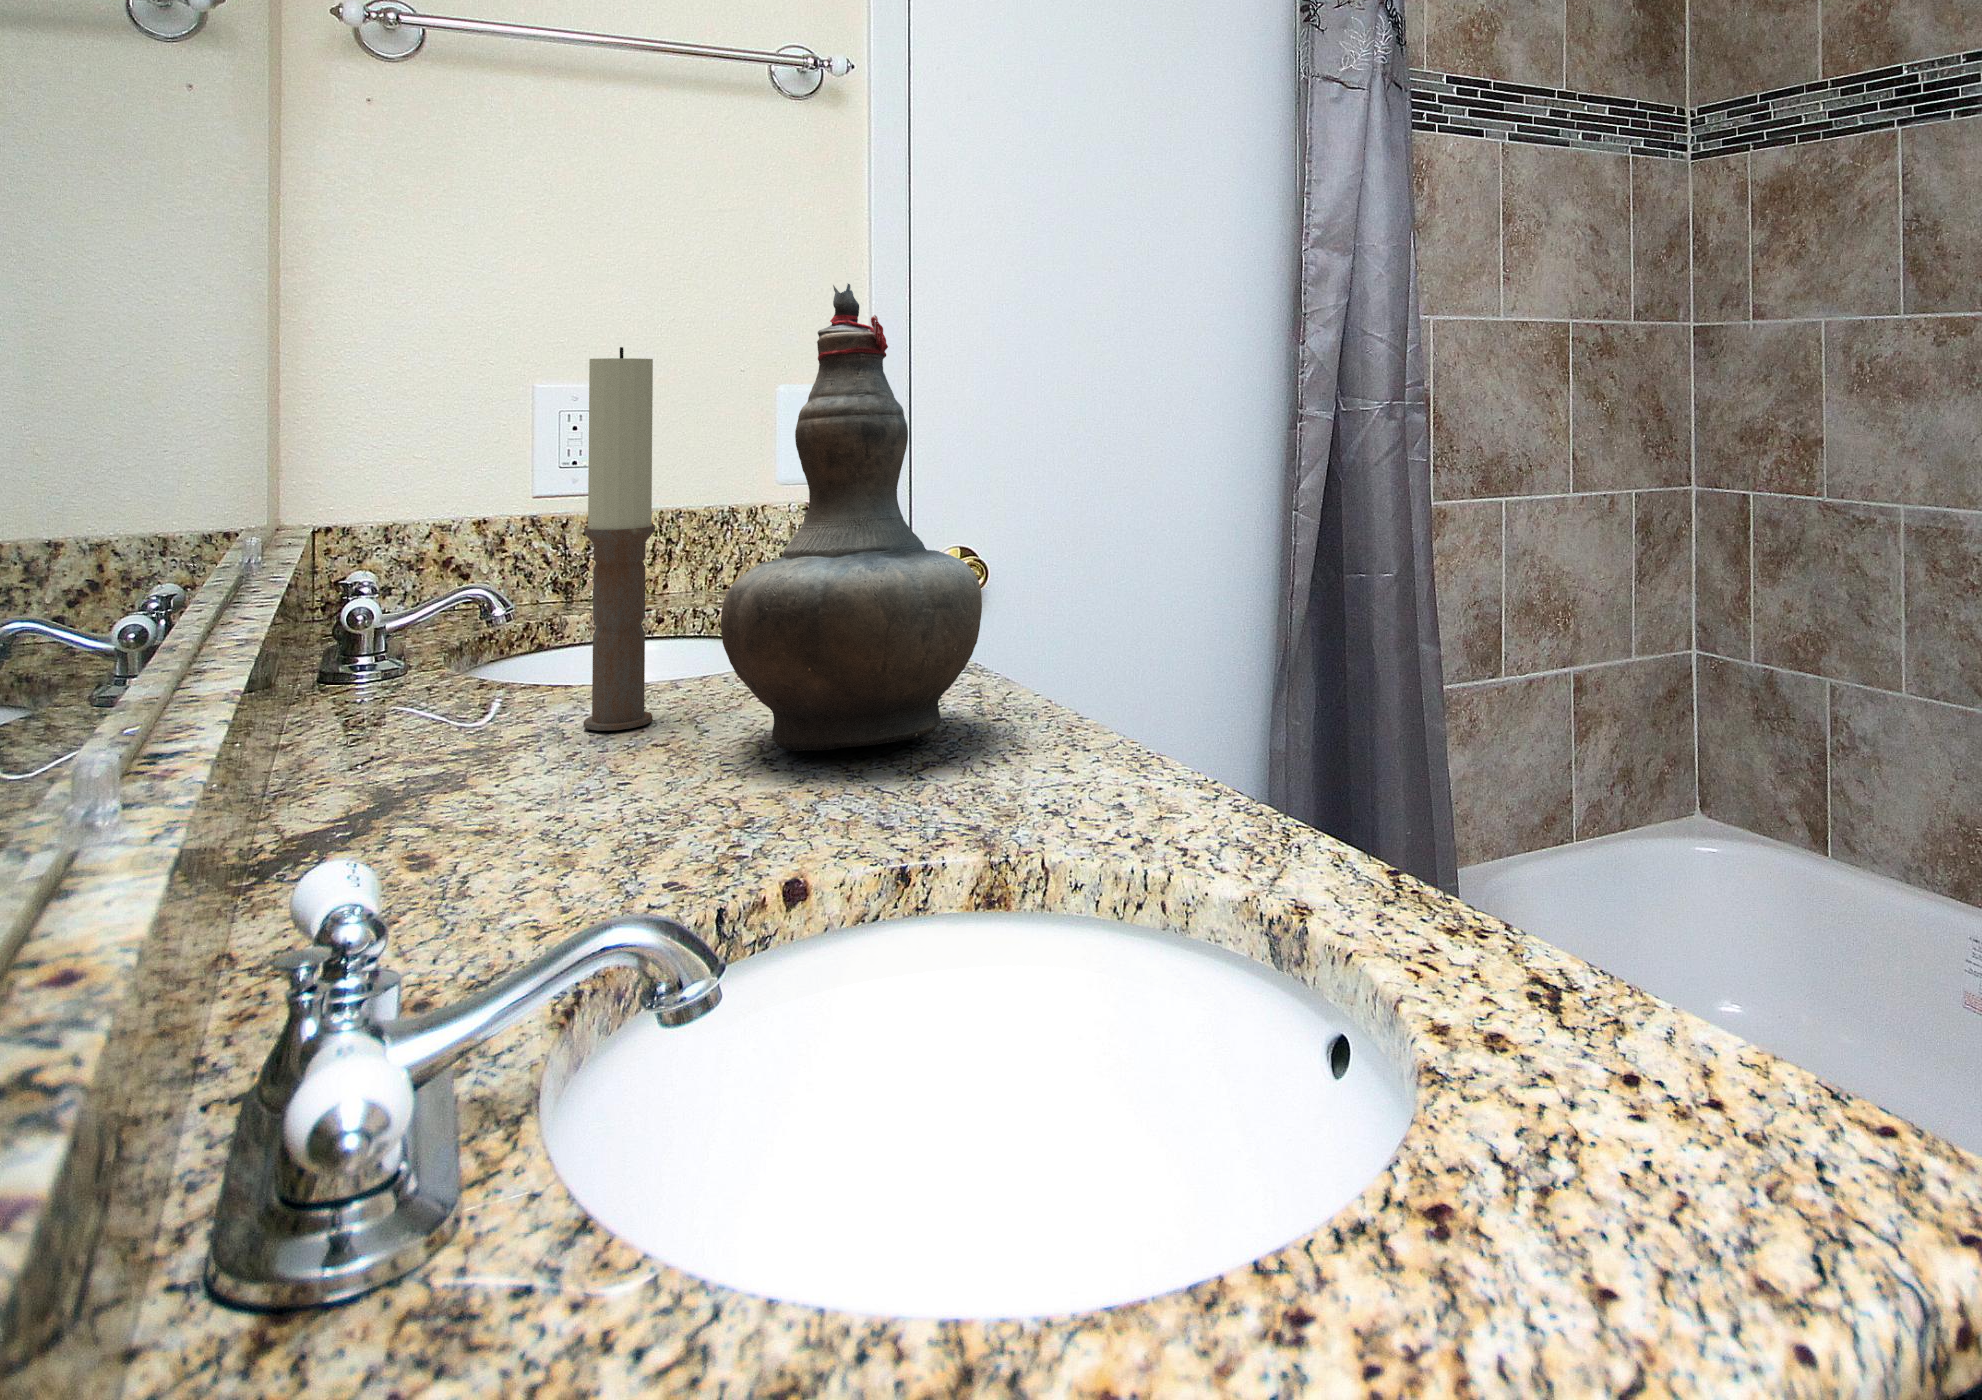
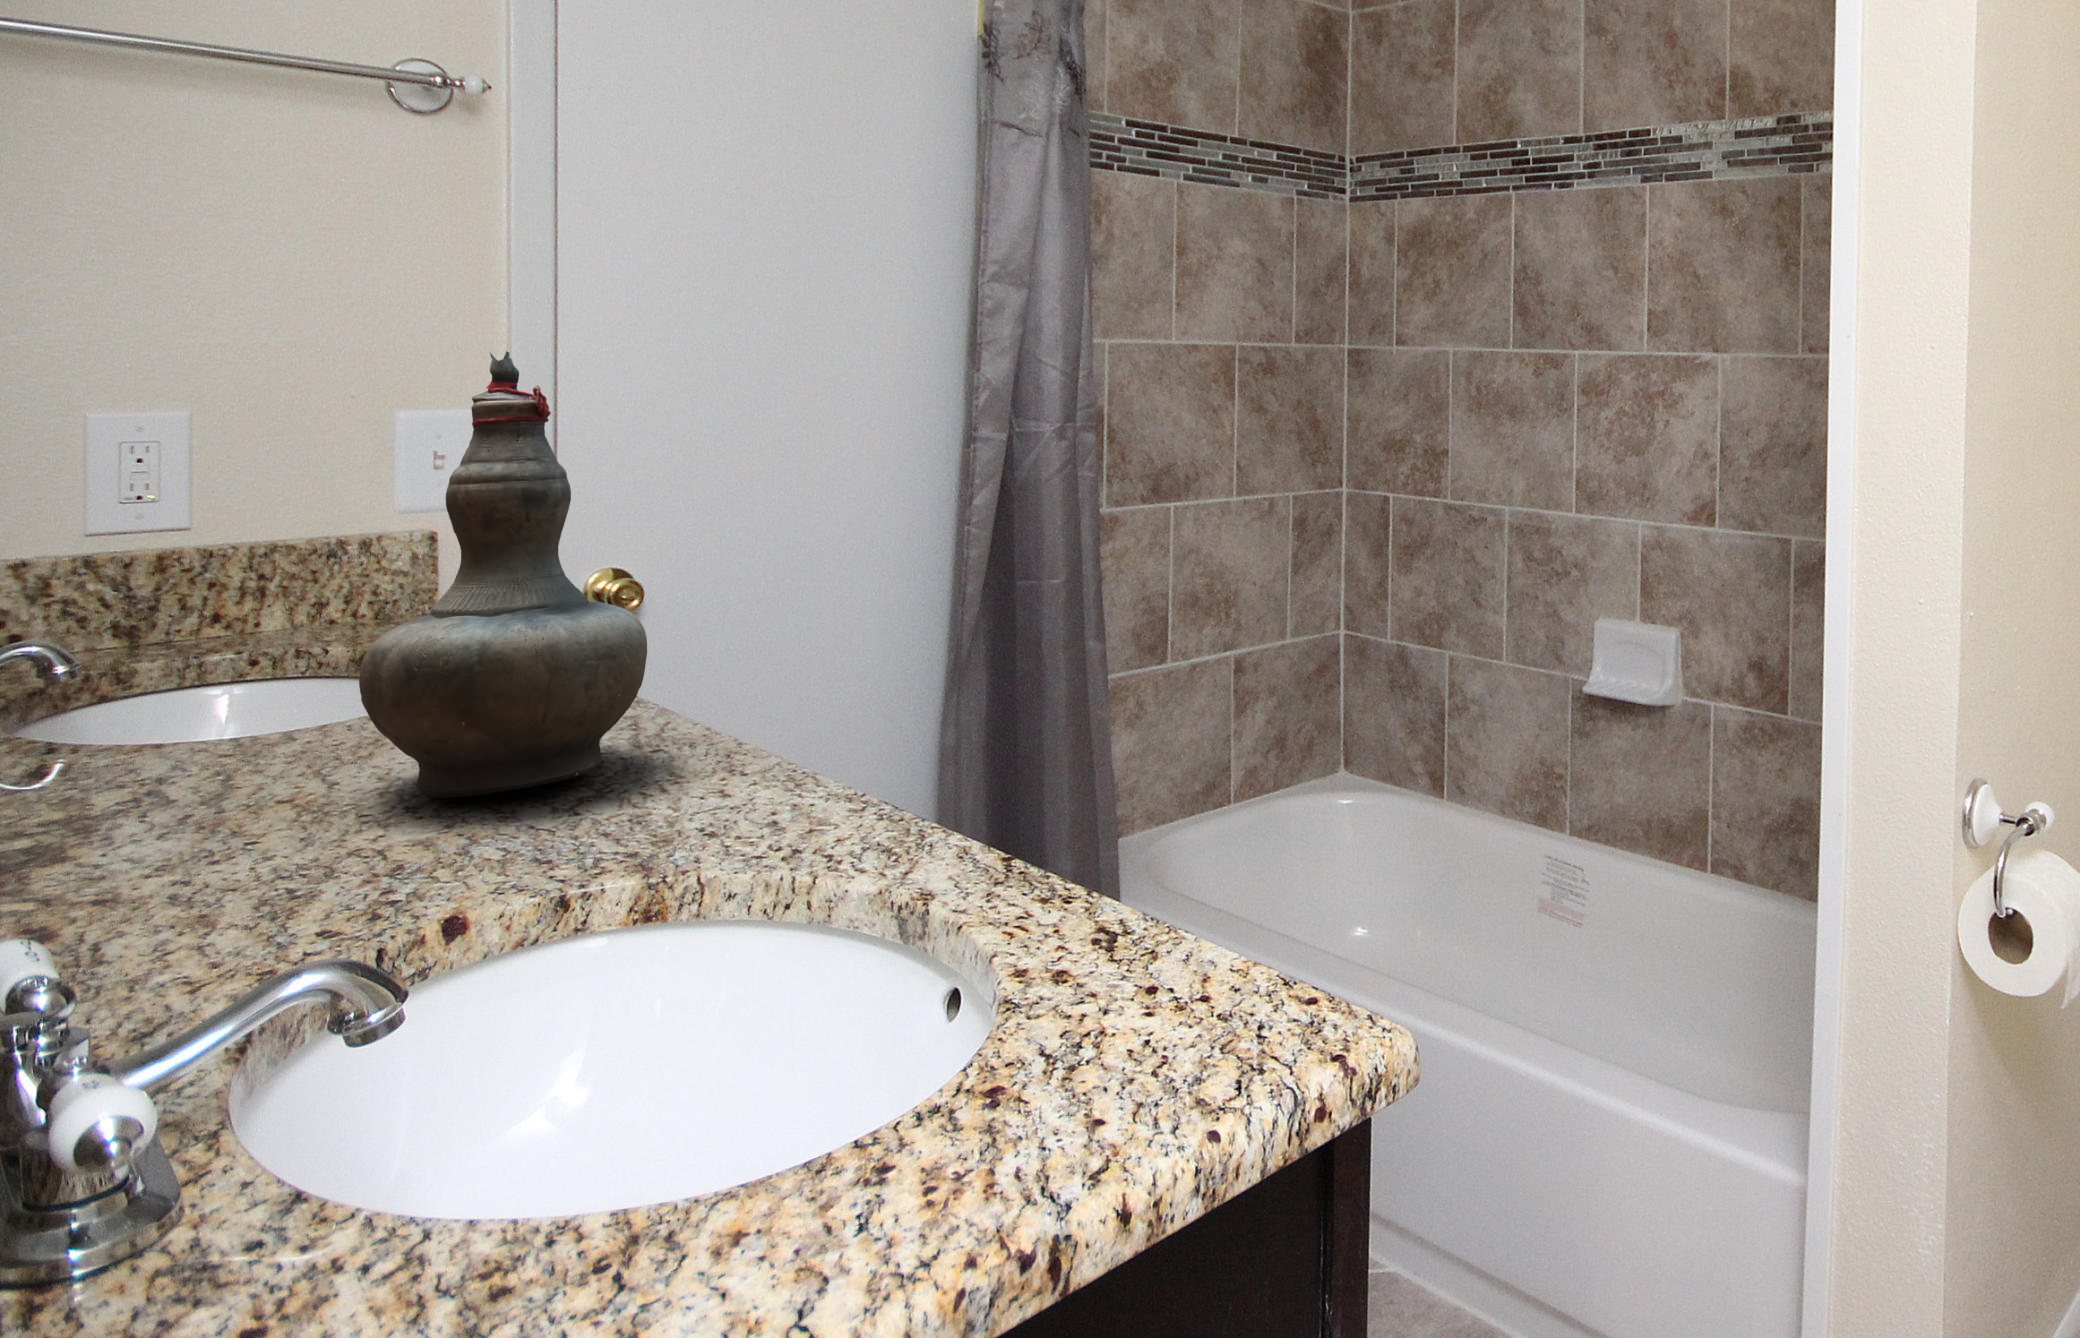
candle: present [583,347,655,731] -> none [183,404,273,790]

